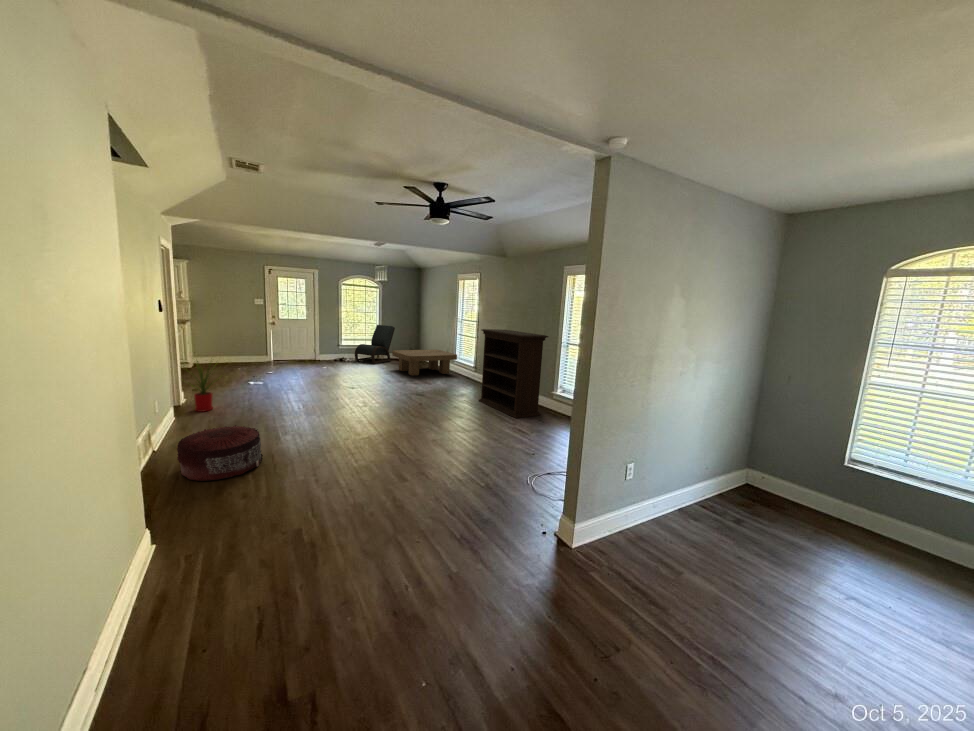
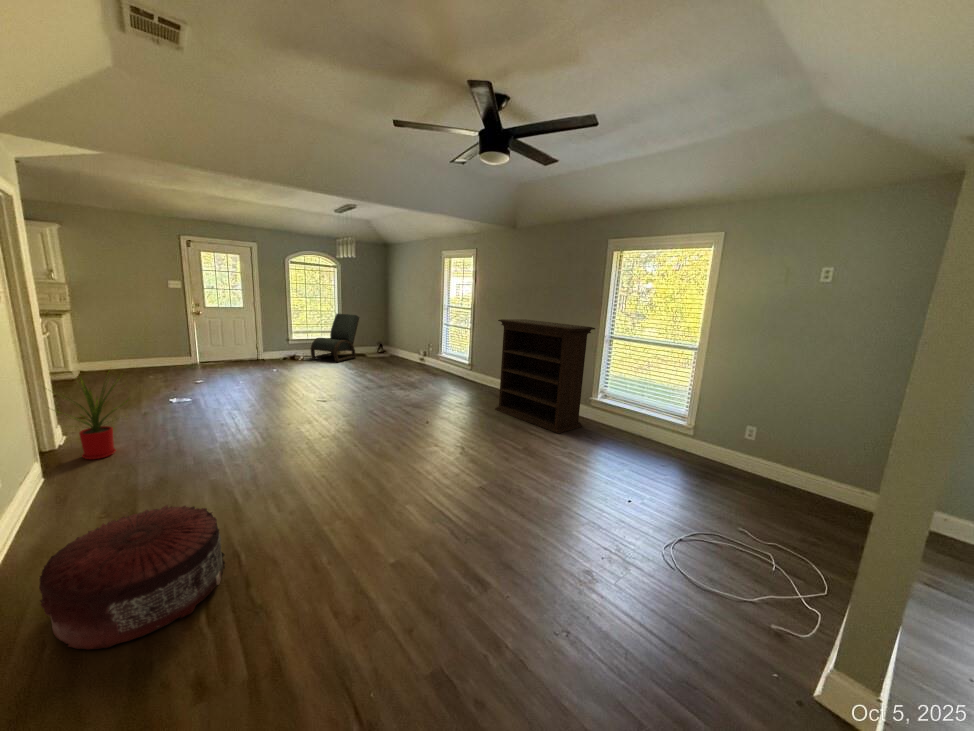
coffee table: present [392,350,457,376] -> none [363,343,444,377]

